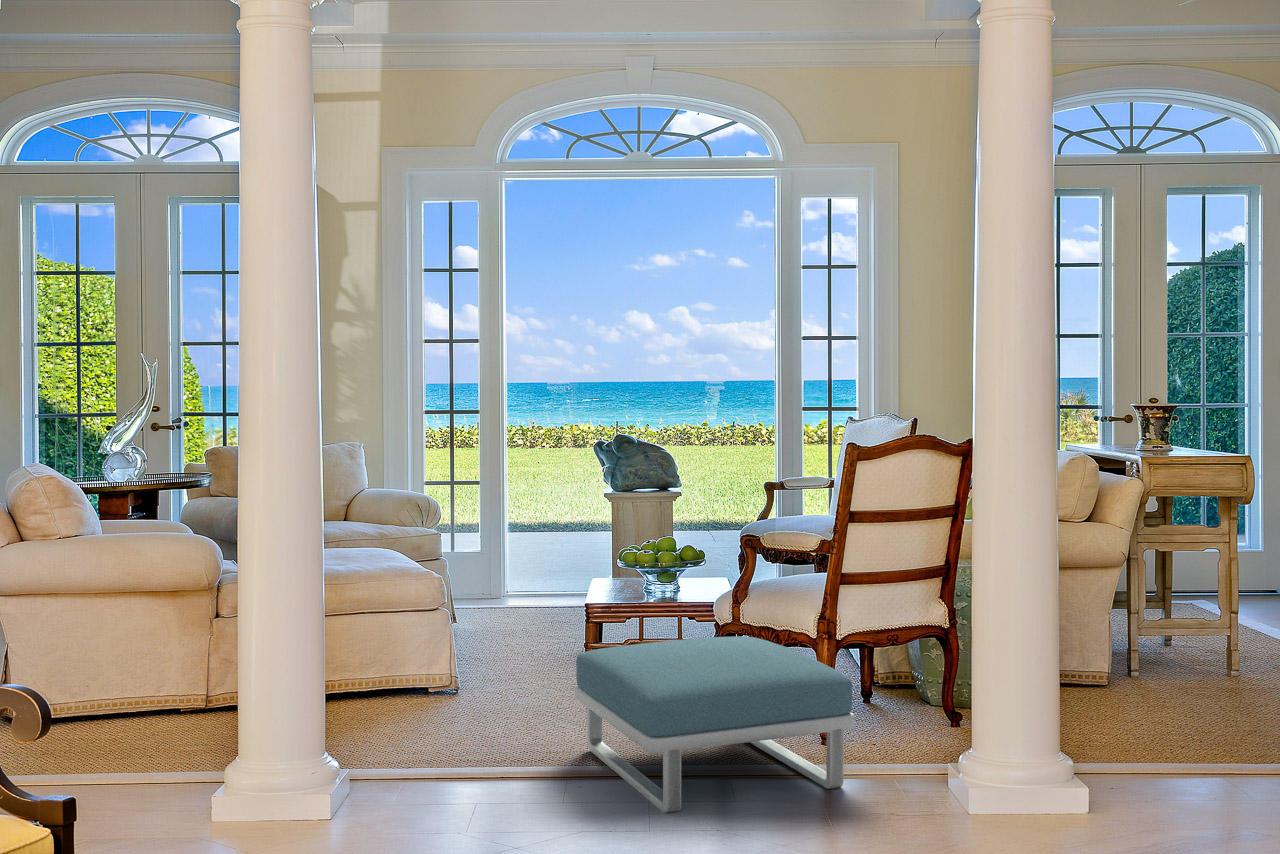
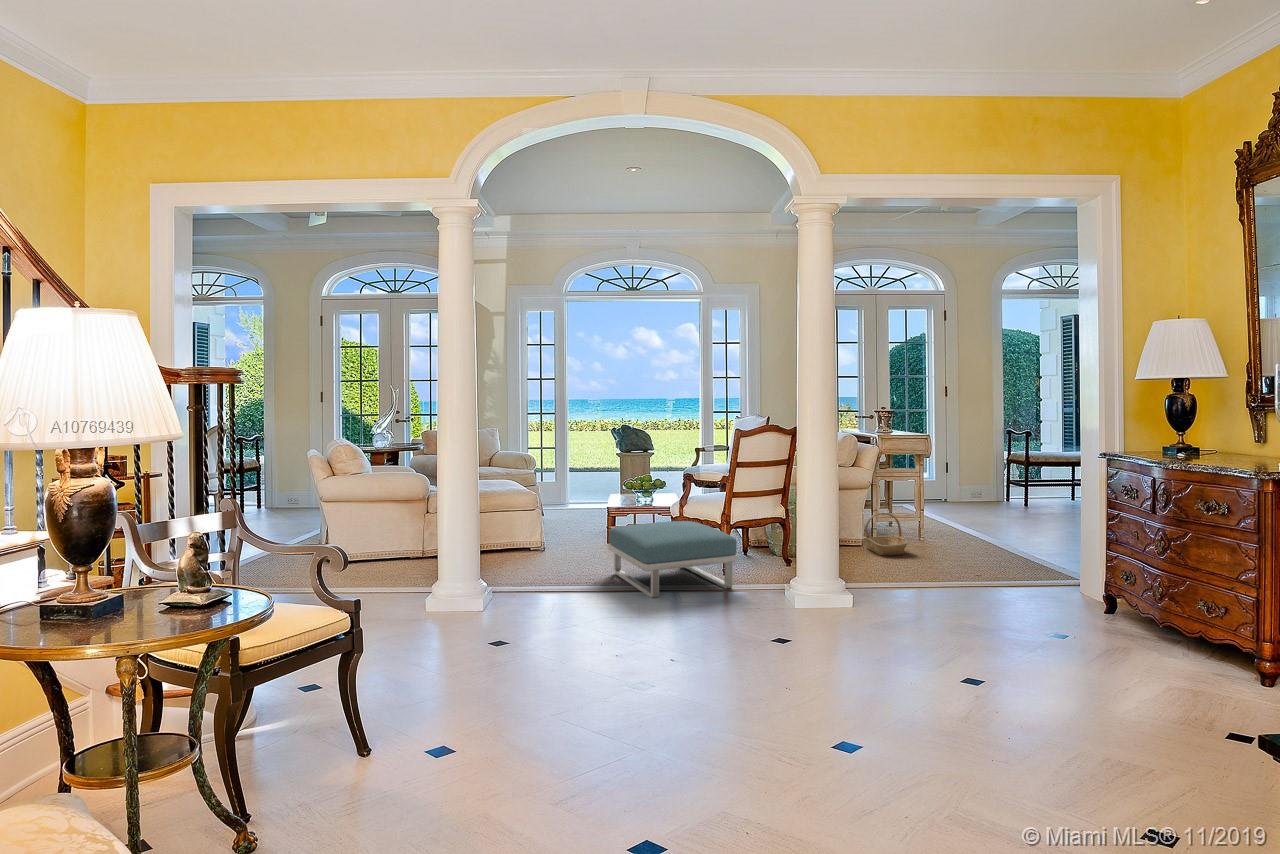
basket: none [1113,617,1213,708] -> present [863,513,908,555]

